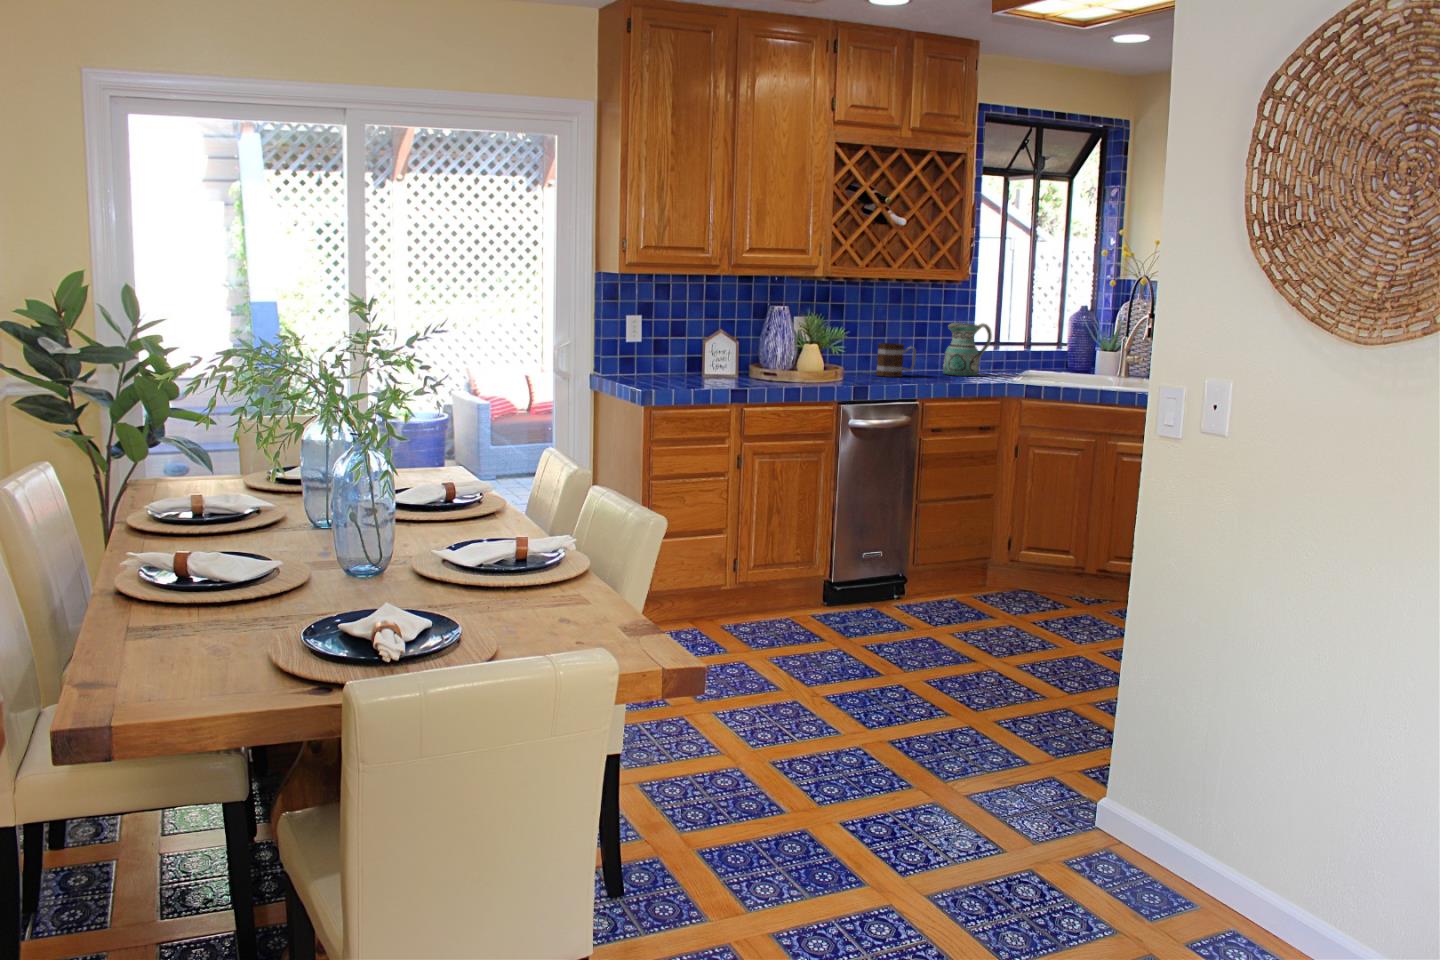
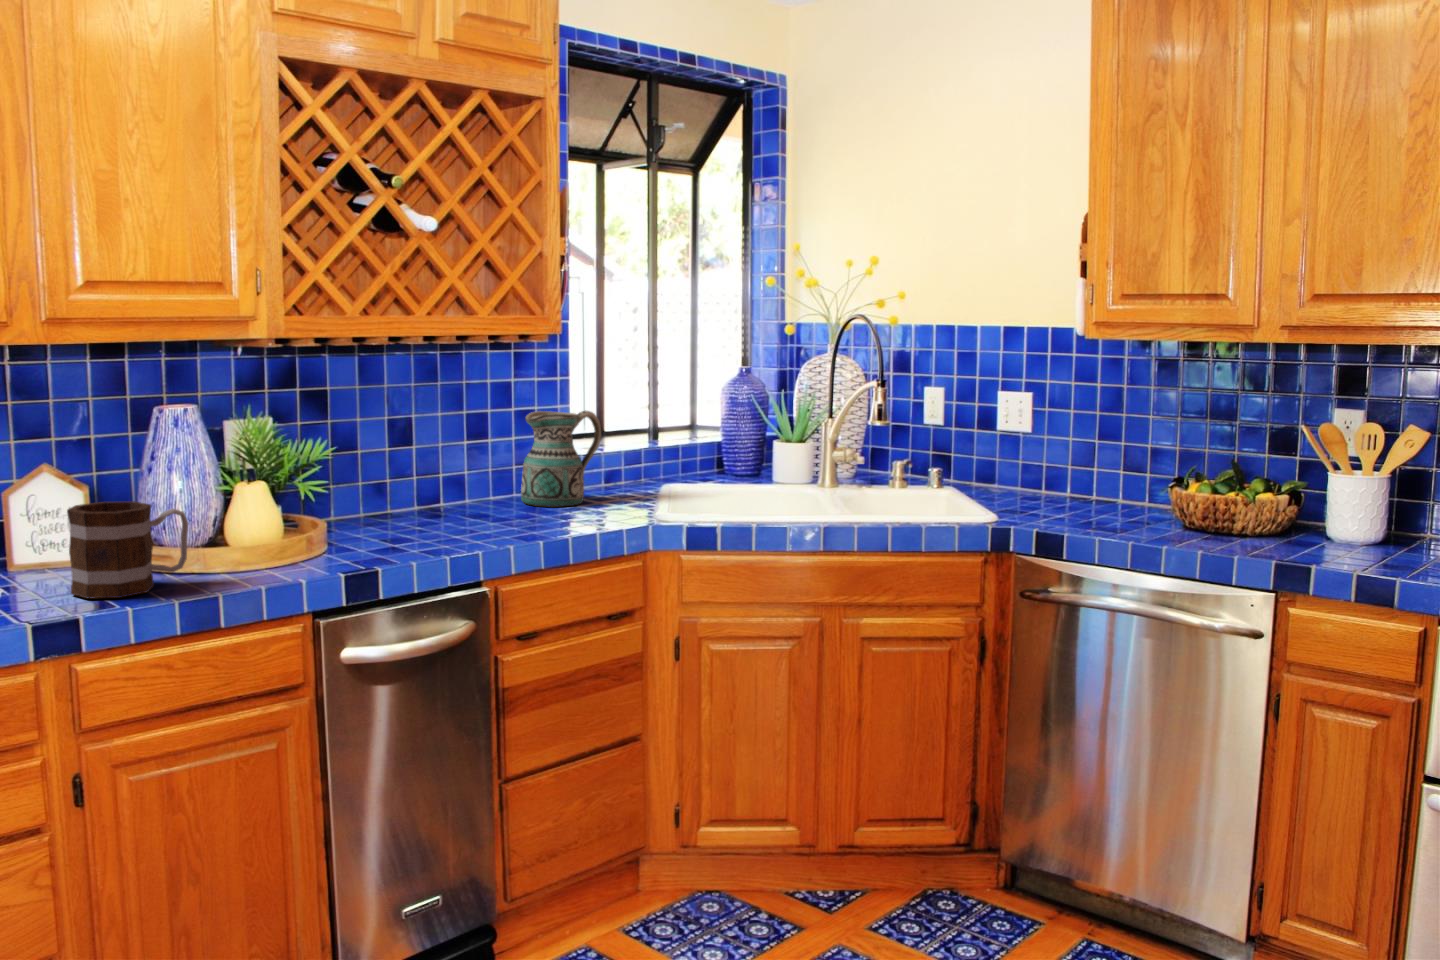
mug: present [876,343,916,377] -> present [67,501,189,598]

